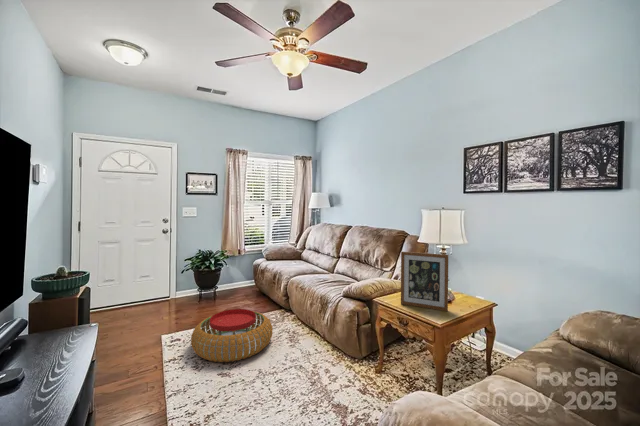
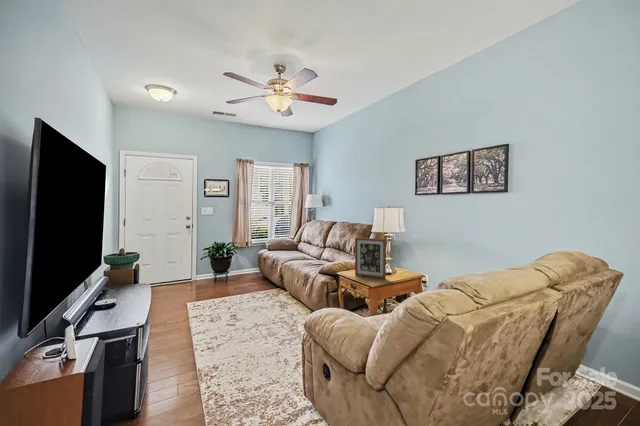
pouf: present [191,309,273,362] -> none [208,284,268,318]

